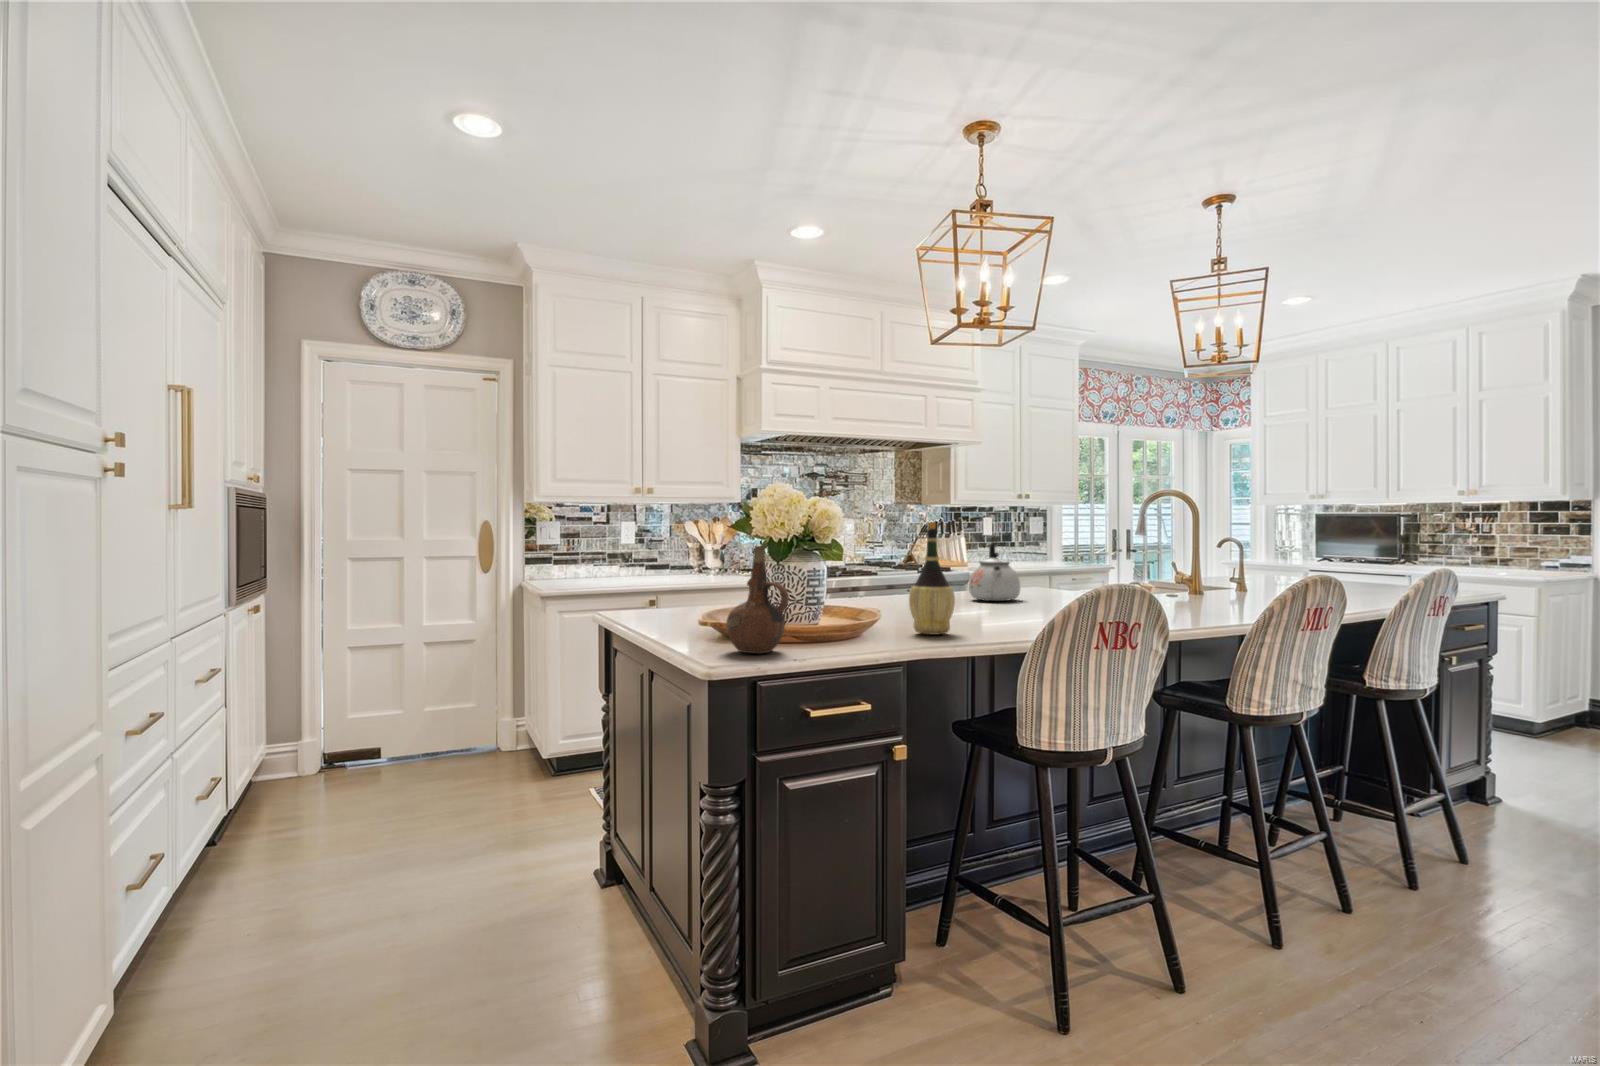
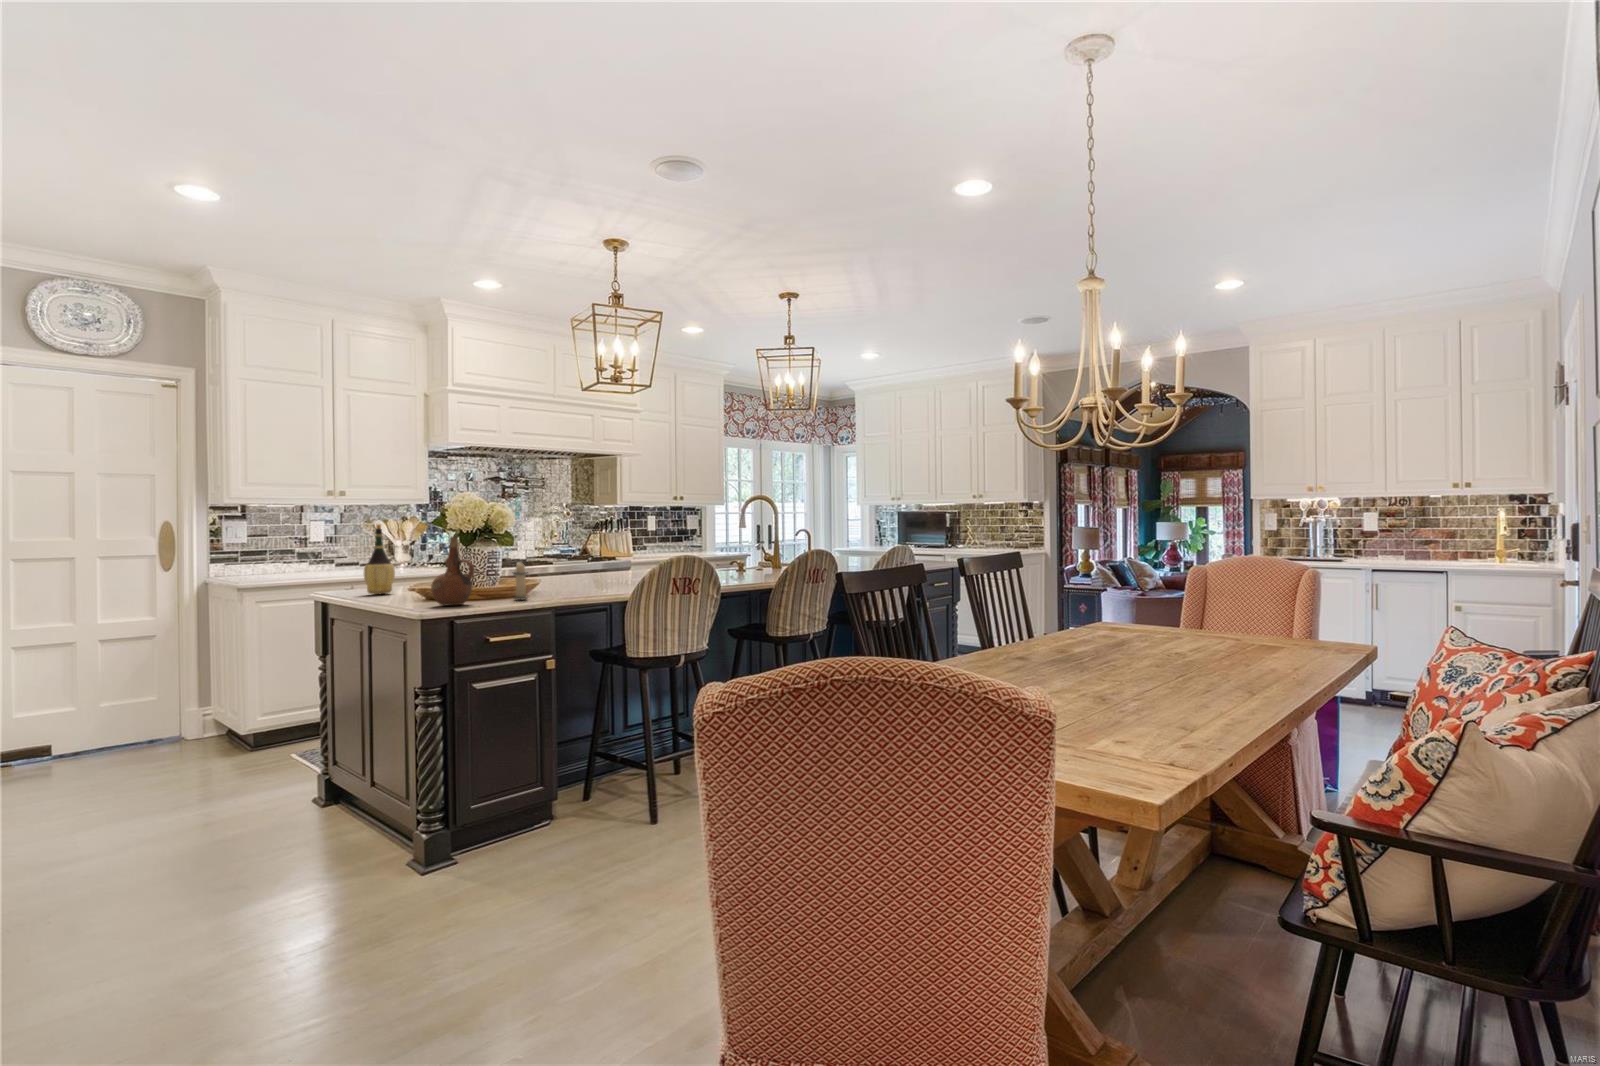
wine bottle: present [909,522,955,634] -> present [364,524,395,594]
kettle: present [969,542,1020,601] -> none [614,534,650,576]
candle: none [841,584,871,647] -> present [513,563,528,599]

